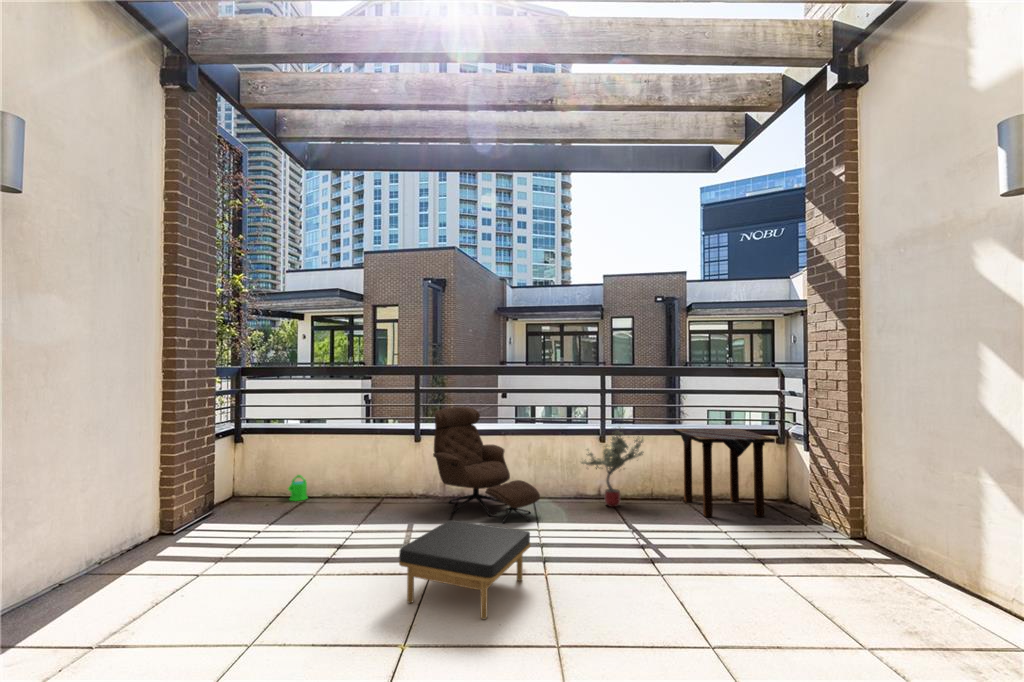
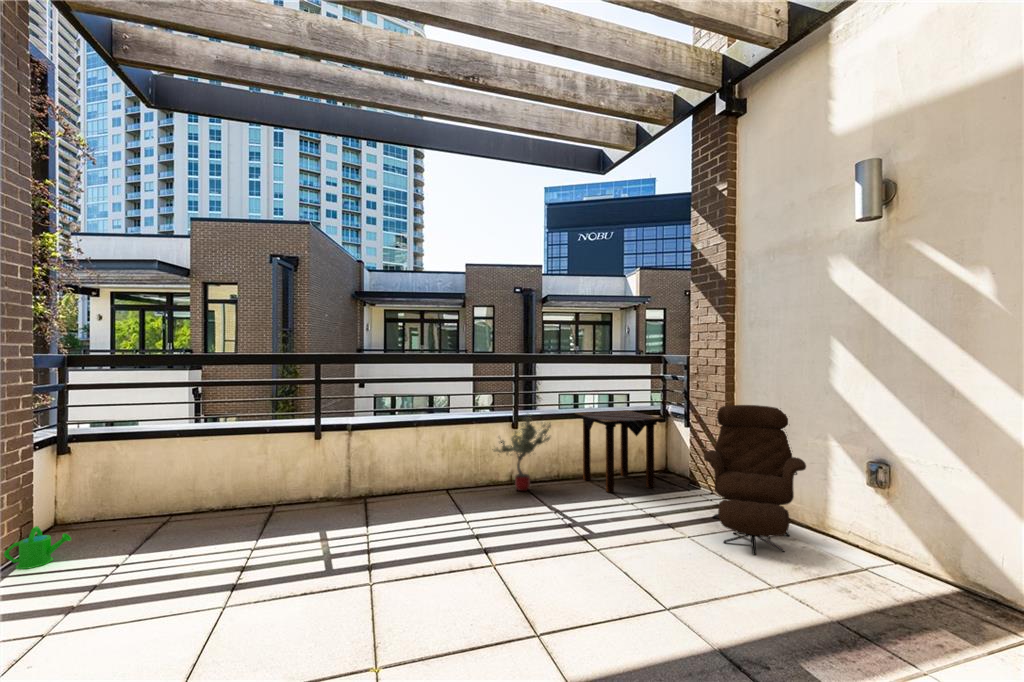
lounge chair: present [433,407,540,523] -> present [704,405,806,555]
watering can: present [288,475,307,501] -> present [4,526,71,569]
ottoman: present [399,520,530,619] -> none [348,524,481,627]

